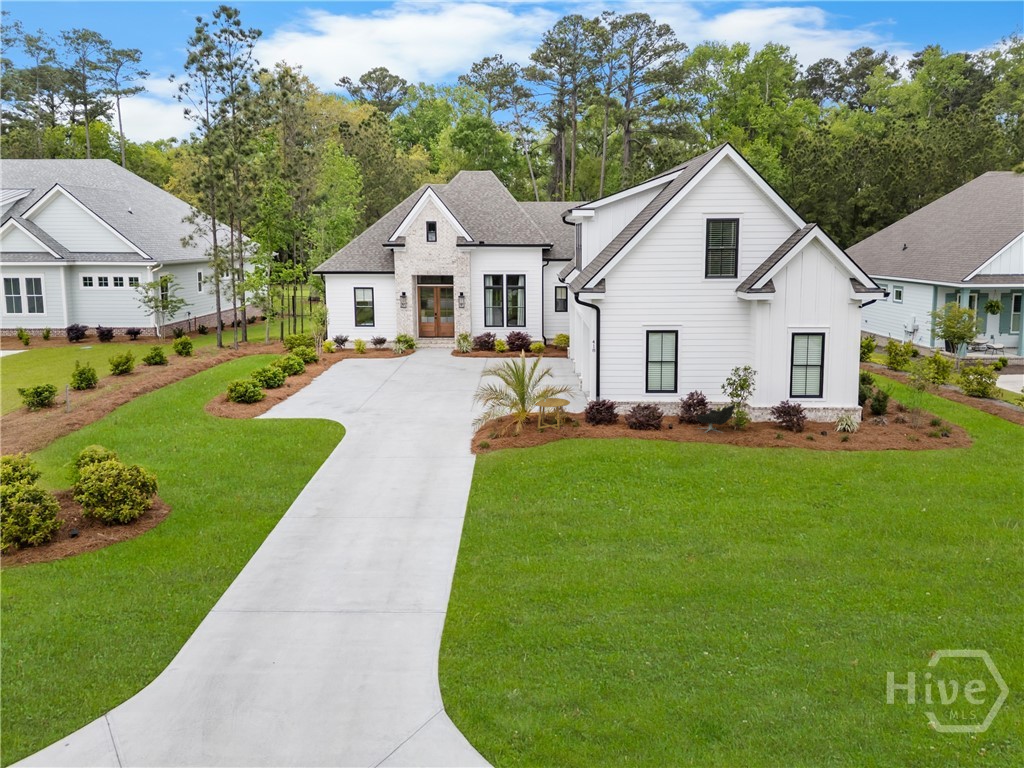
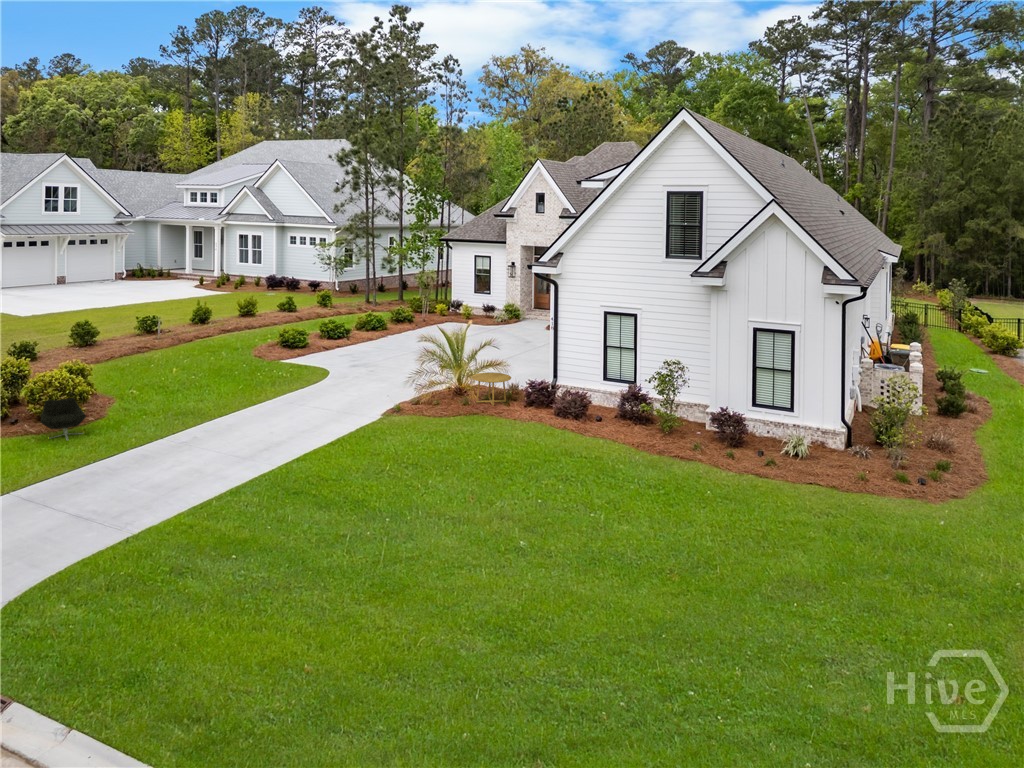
lounge chair: present [697,405,734,432] -> present [41,398,86,440]

